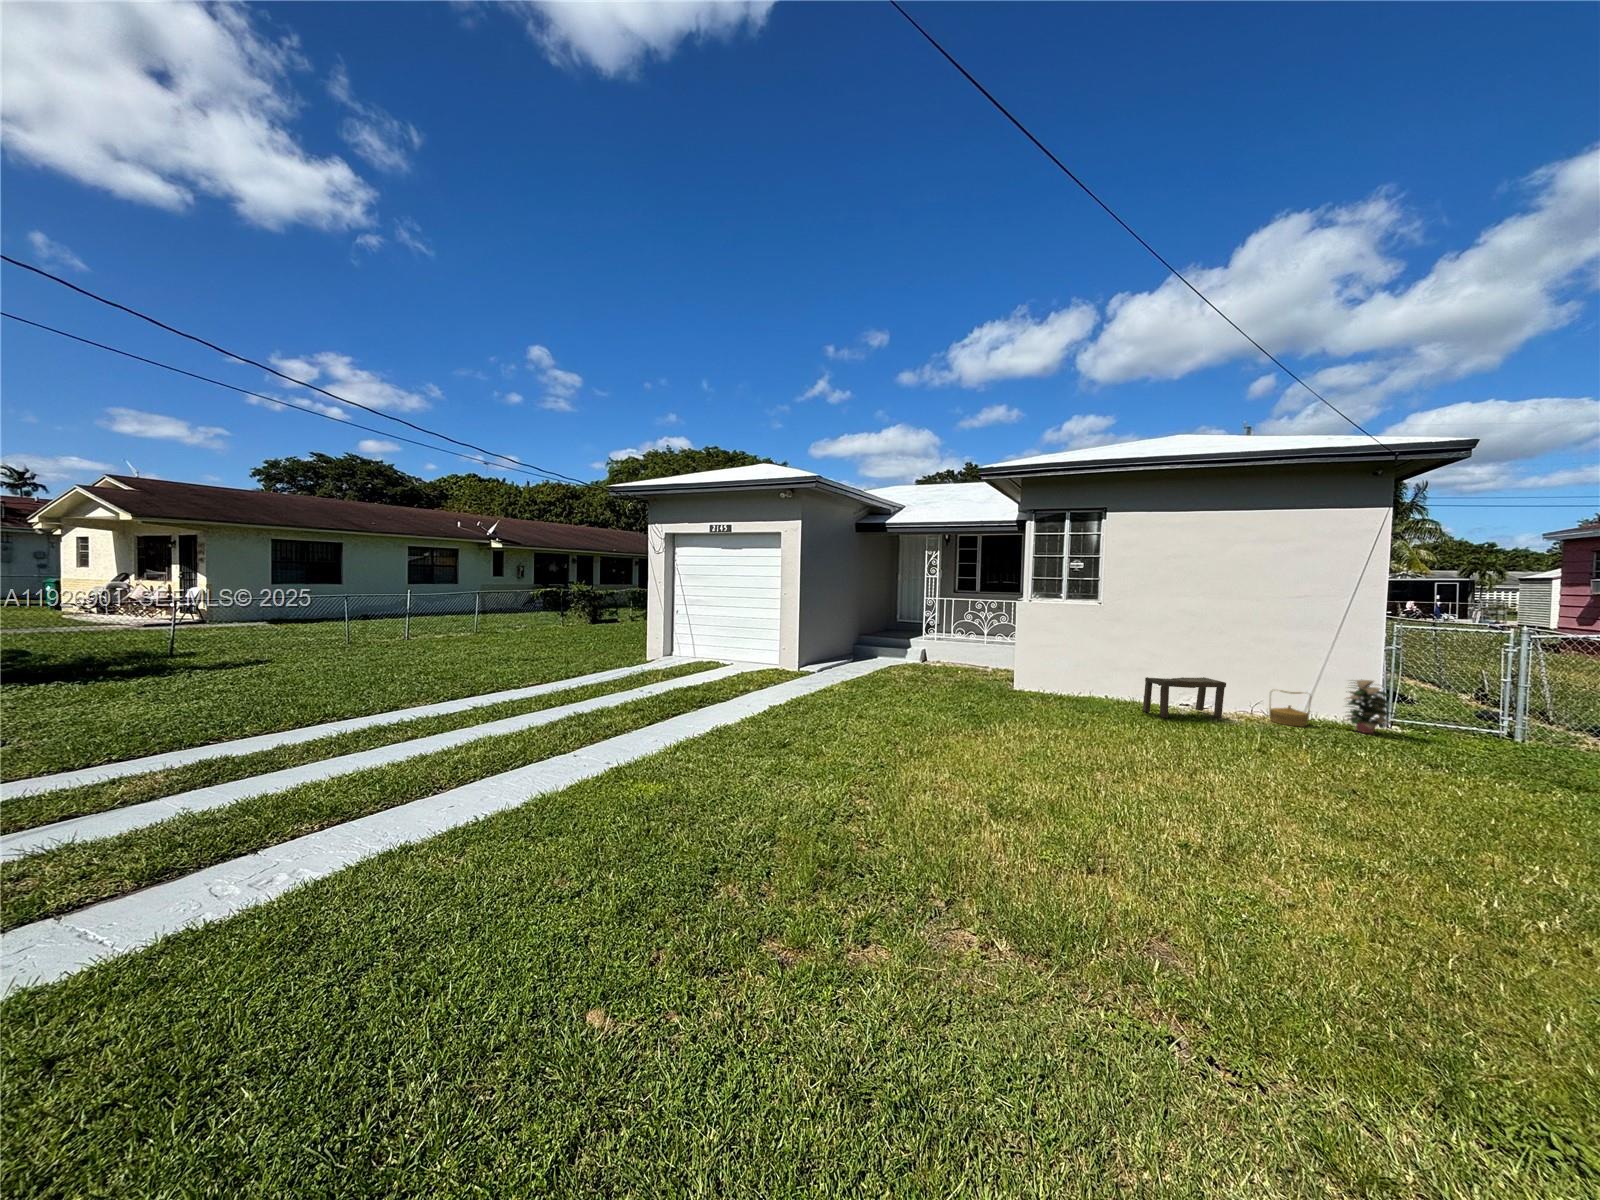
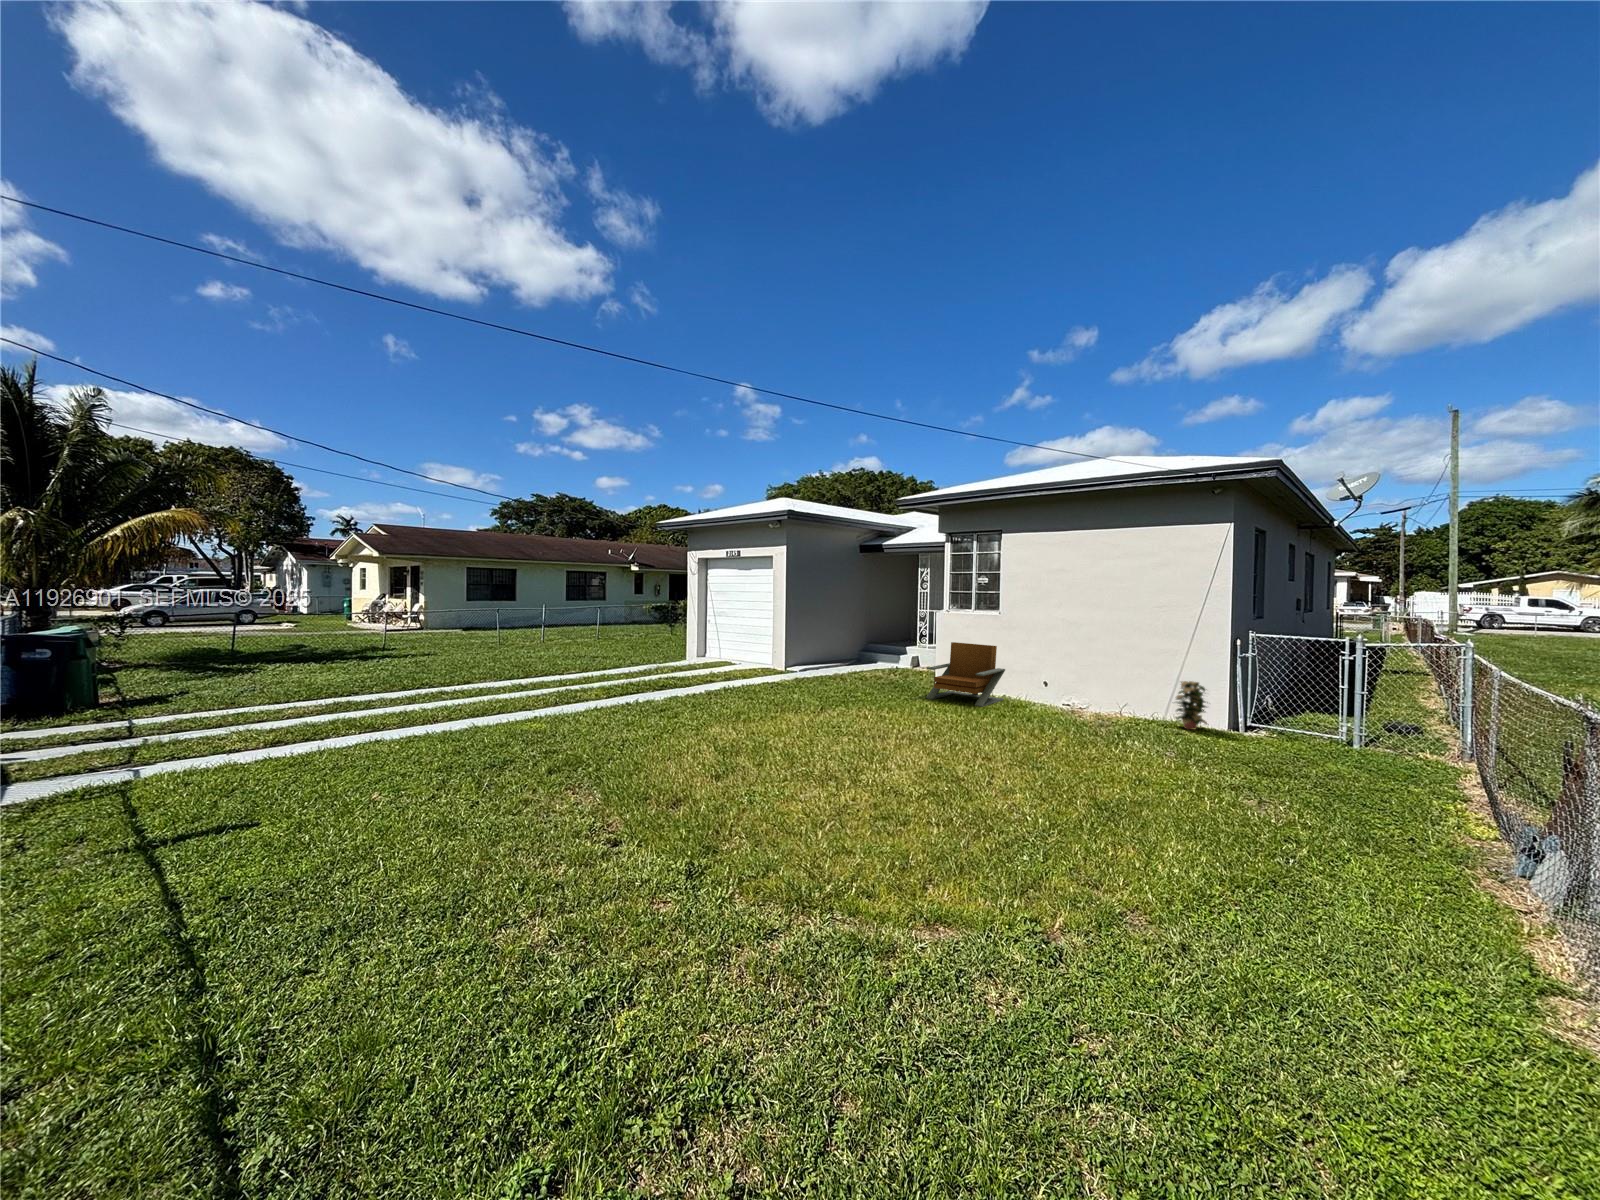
lounge chair: none [1035,637,1119,715] -> present [926,642,1005,707]
bench: present [1143,677,1226,718] -> none [1015,676,1078,713]
woven basket: present [1269,690,1312,727] -> none [1118,689,1151,722]

